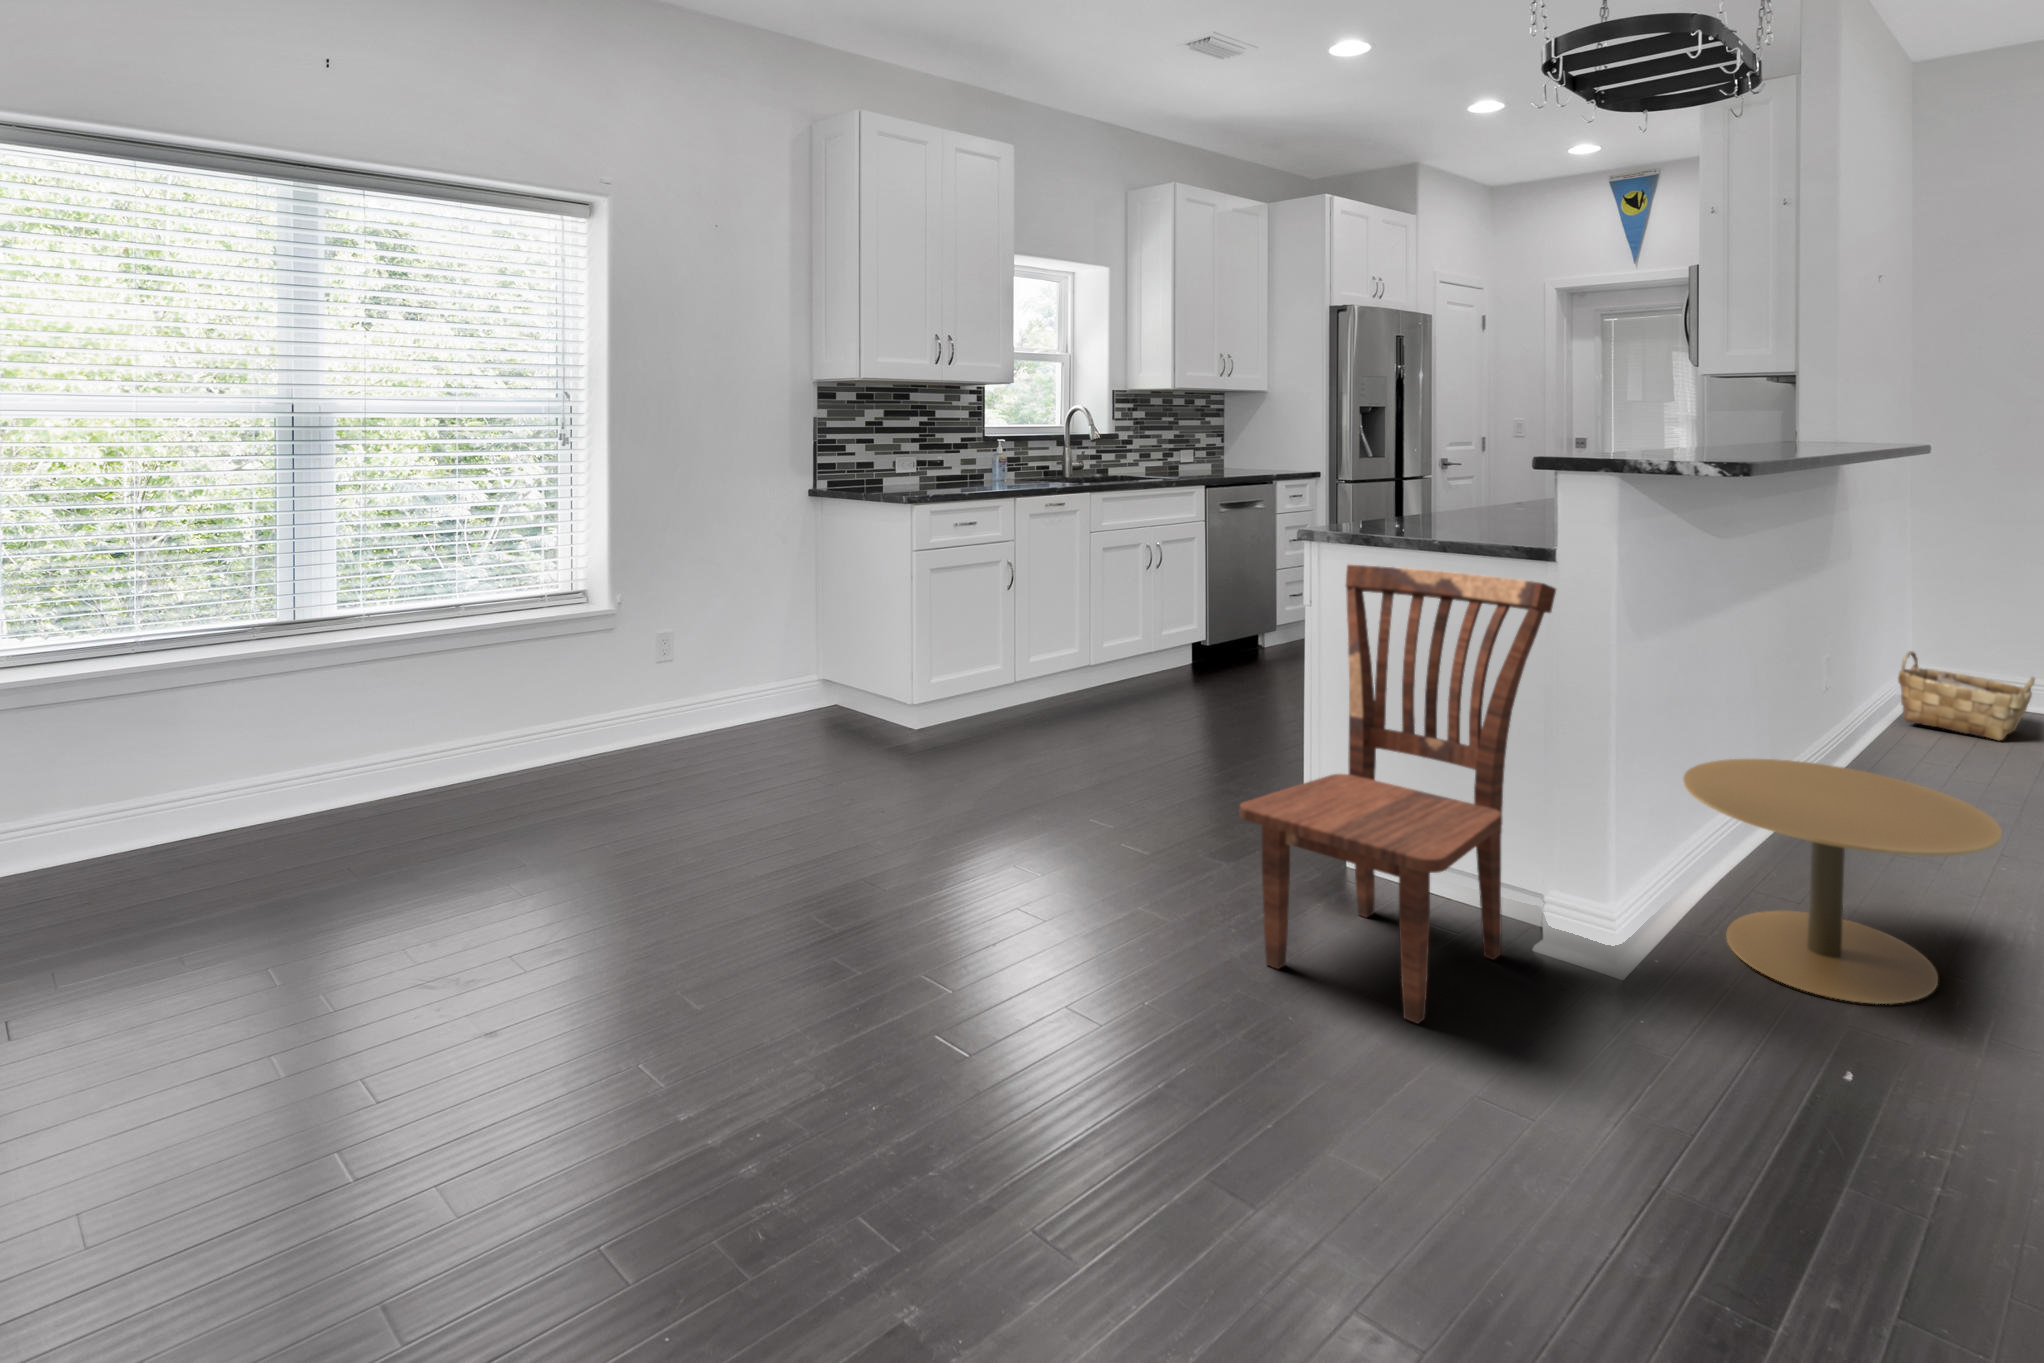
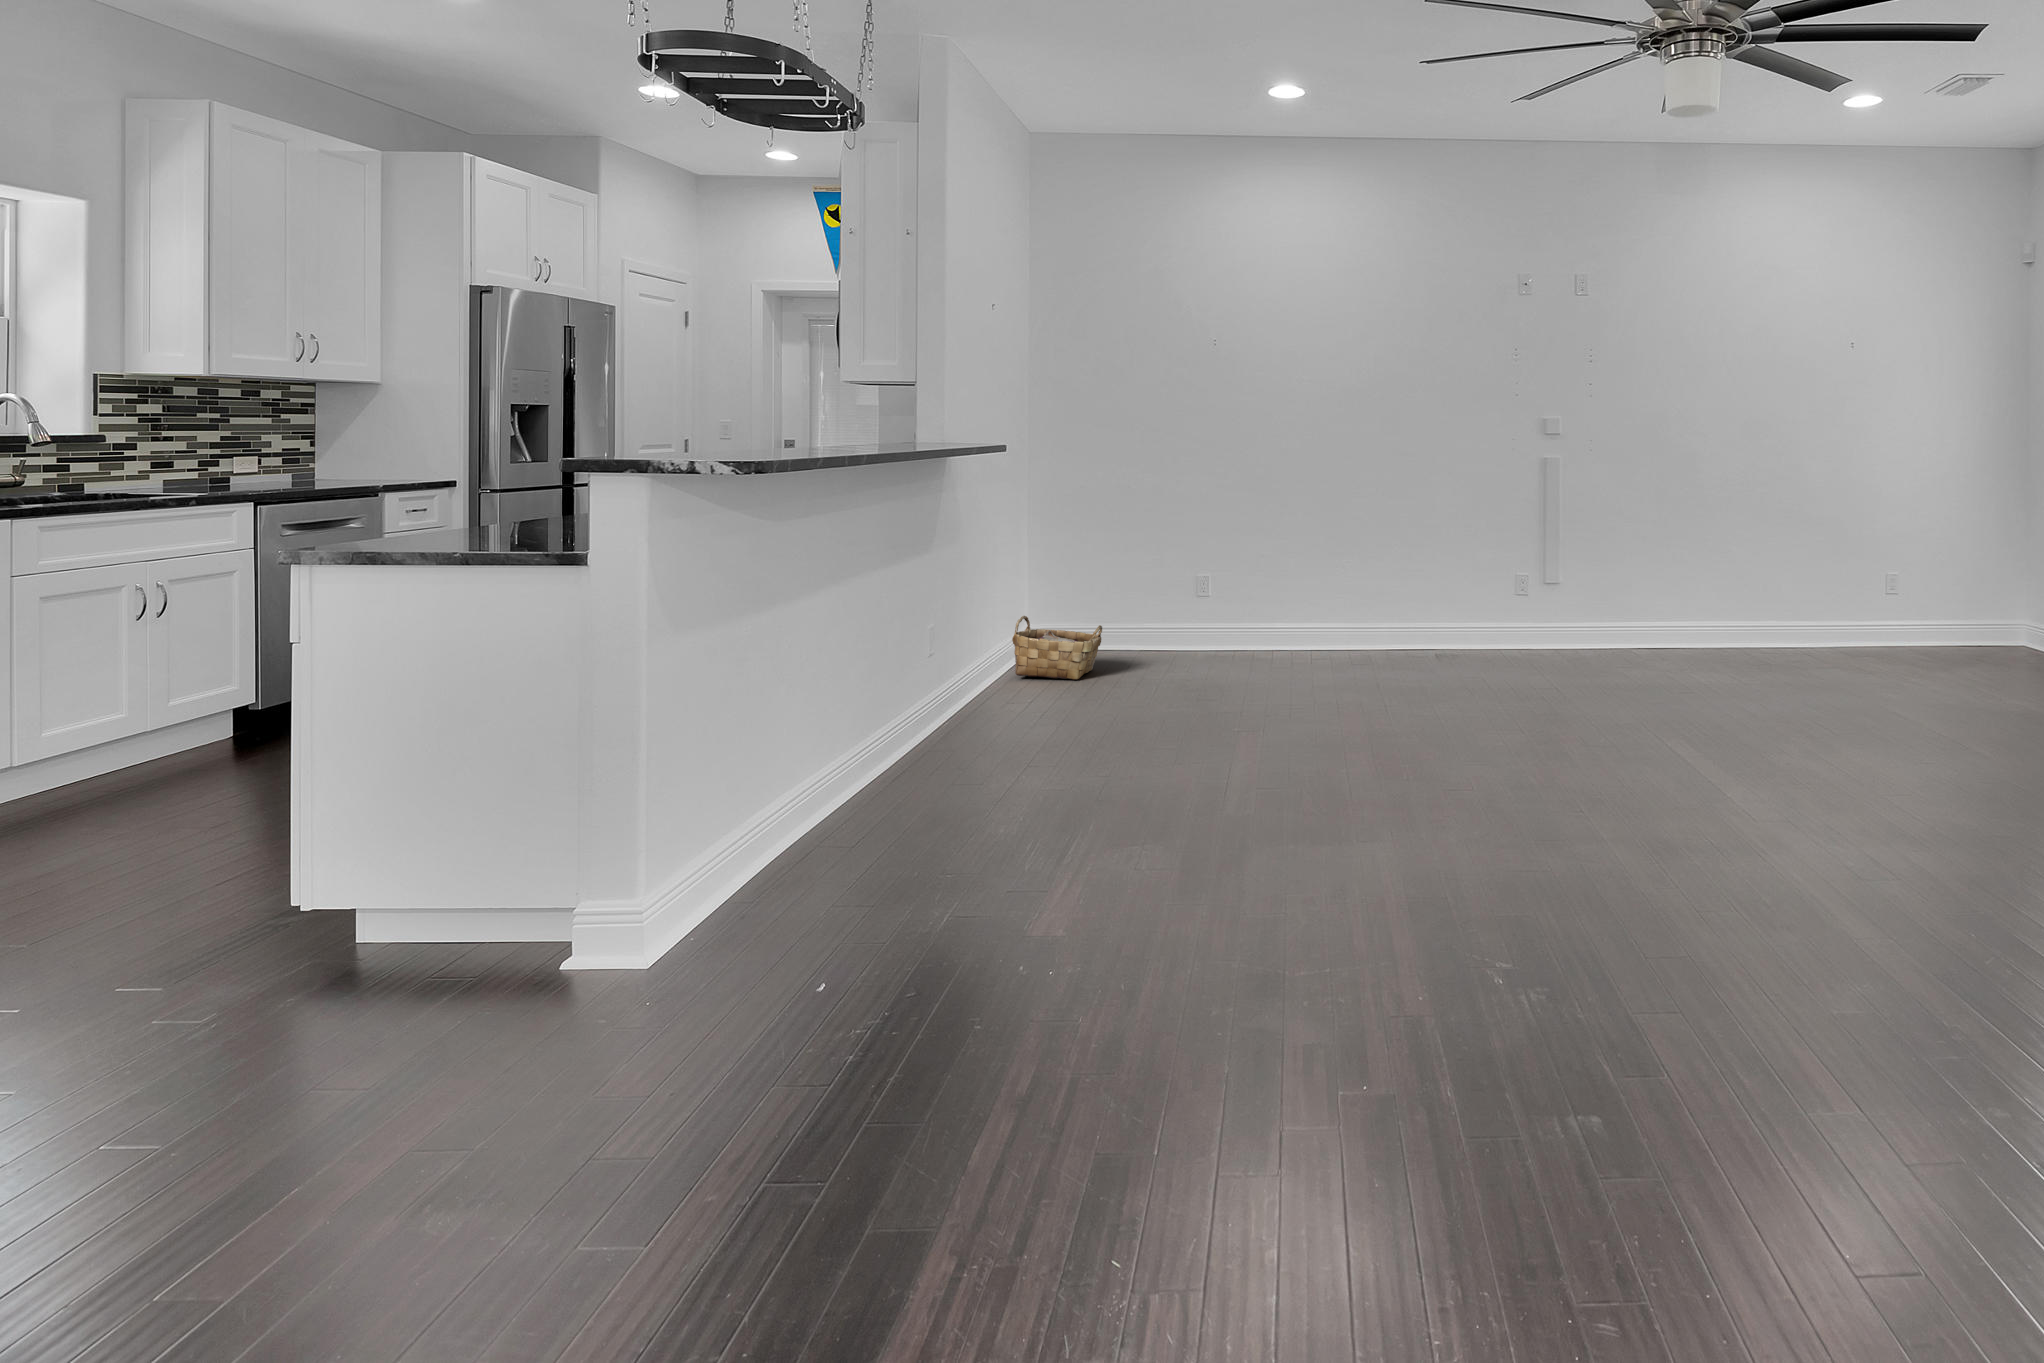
dining chair: present [1240,565,1556,1023] -> none [123,583,573,1073]
side table: present [1683,759,2002,1004] -> none [719,719,960,917]

